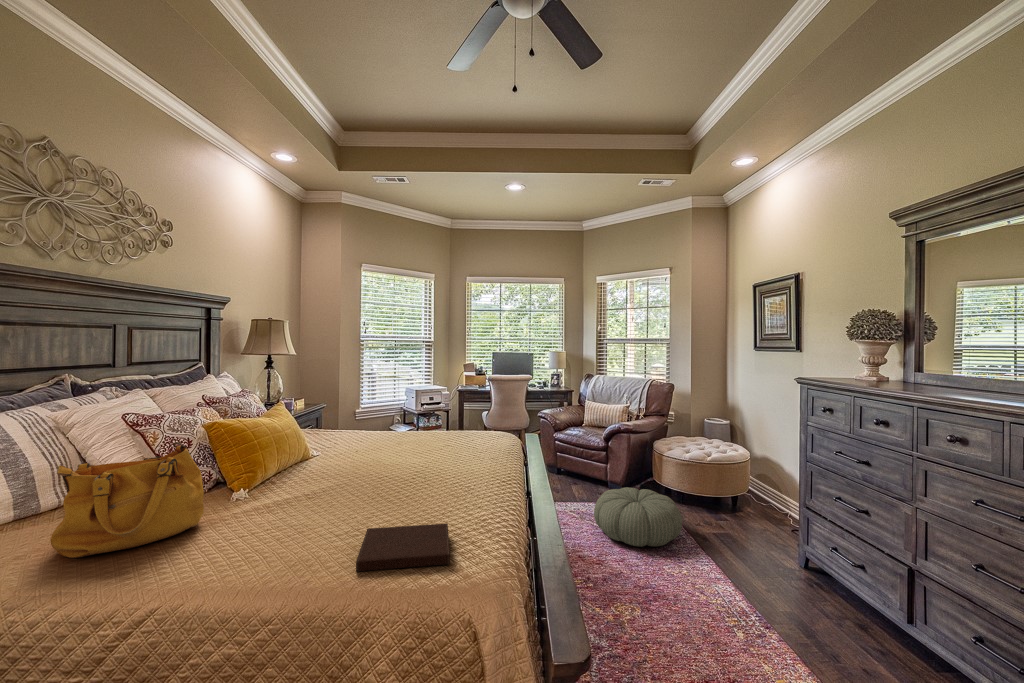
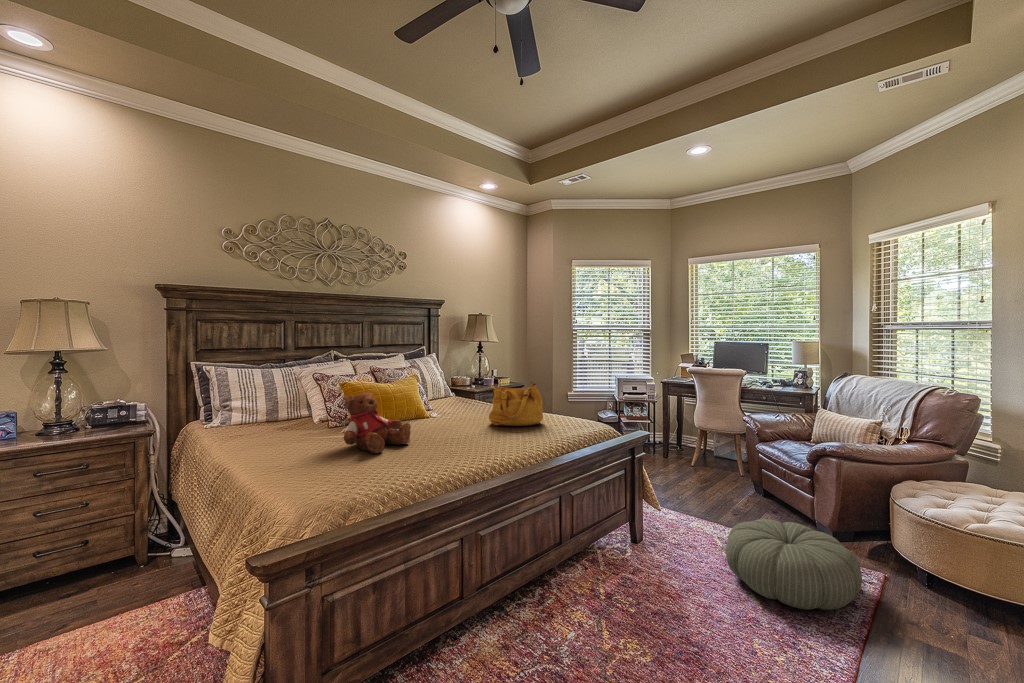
teddy bear: none [285,433,374,517] -> present [344,392,411,453]
handbag: present [50,442,204,558] -> present [489,382,543,426]
notebook: present [356,524,450,571] -> none [307,458,388,488]

